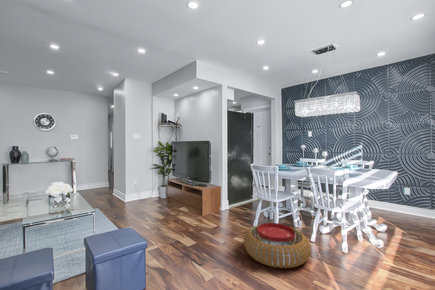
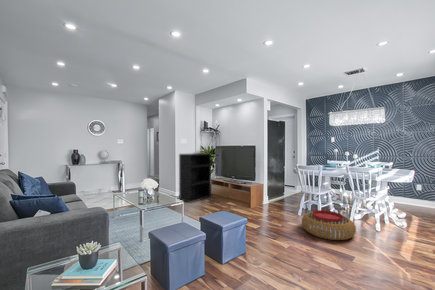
bookshelf: none [127,151,166,208] -> present [179,153,211,202]

